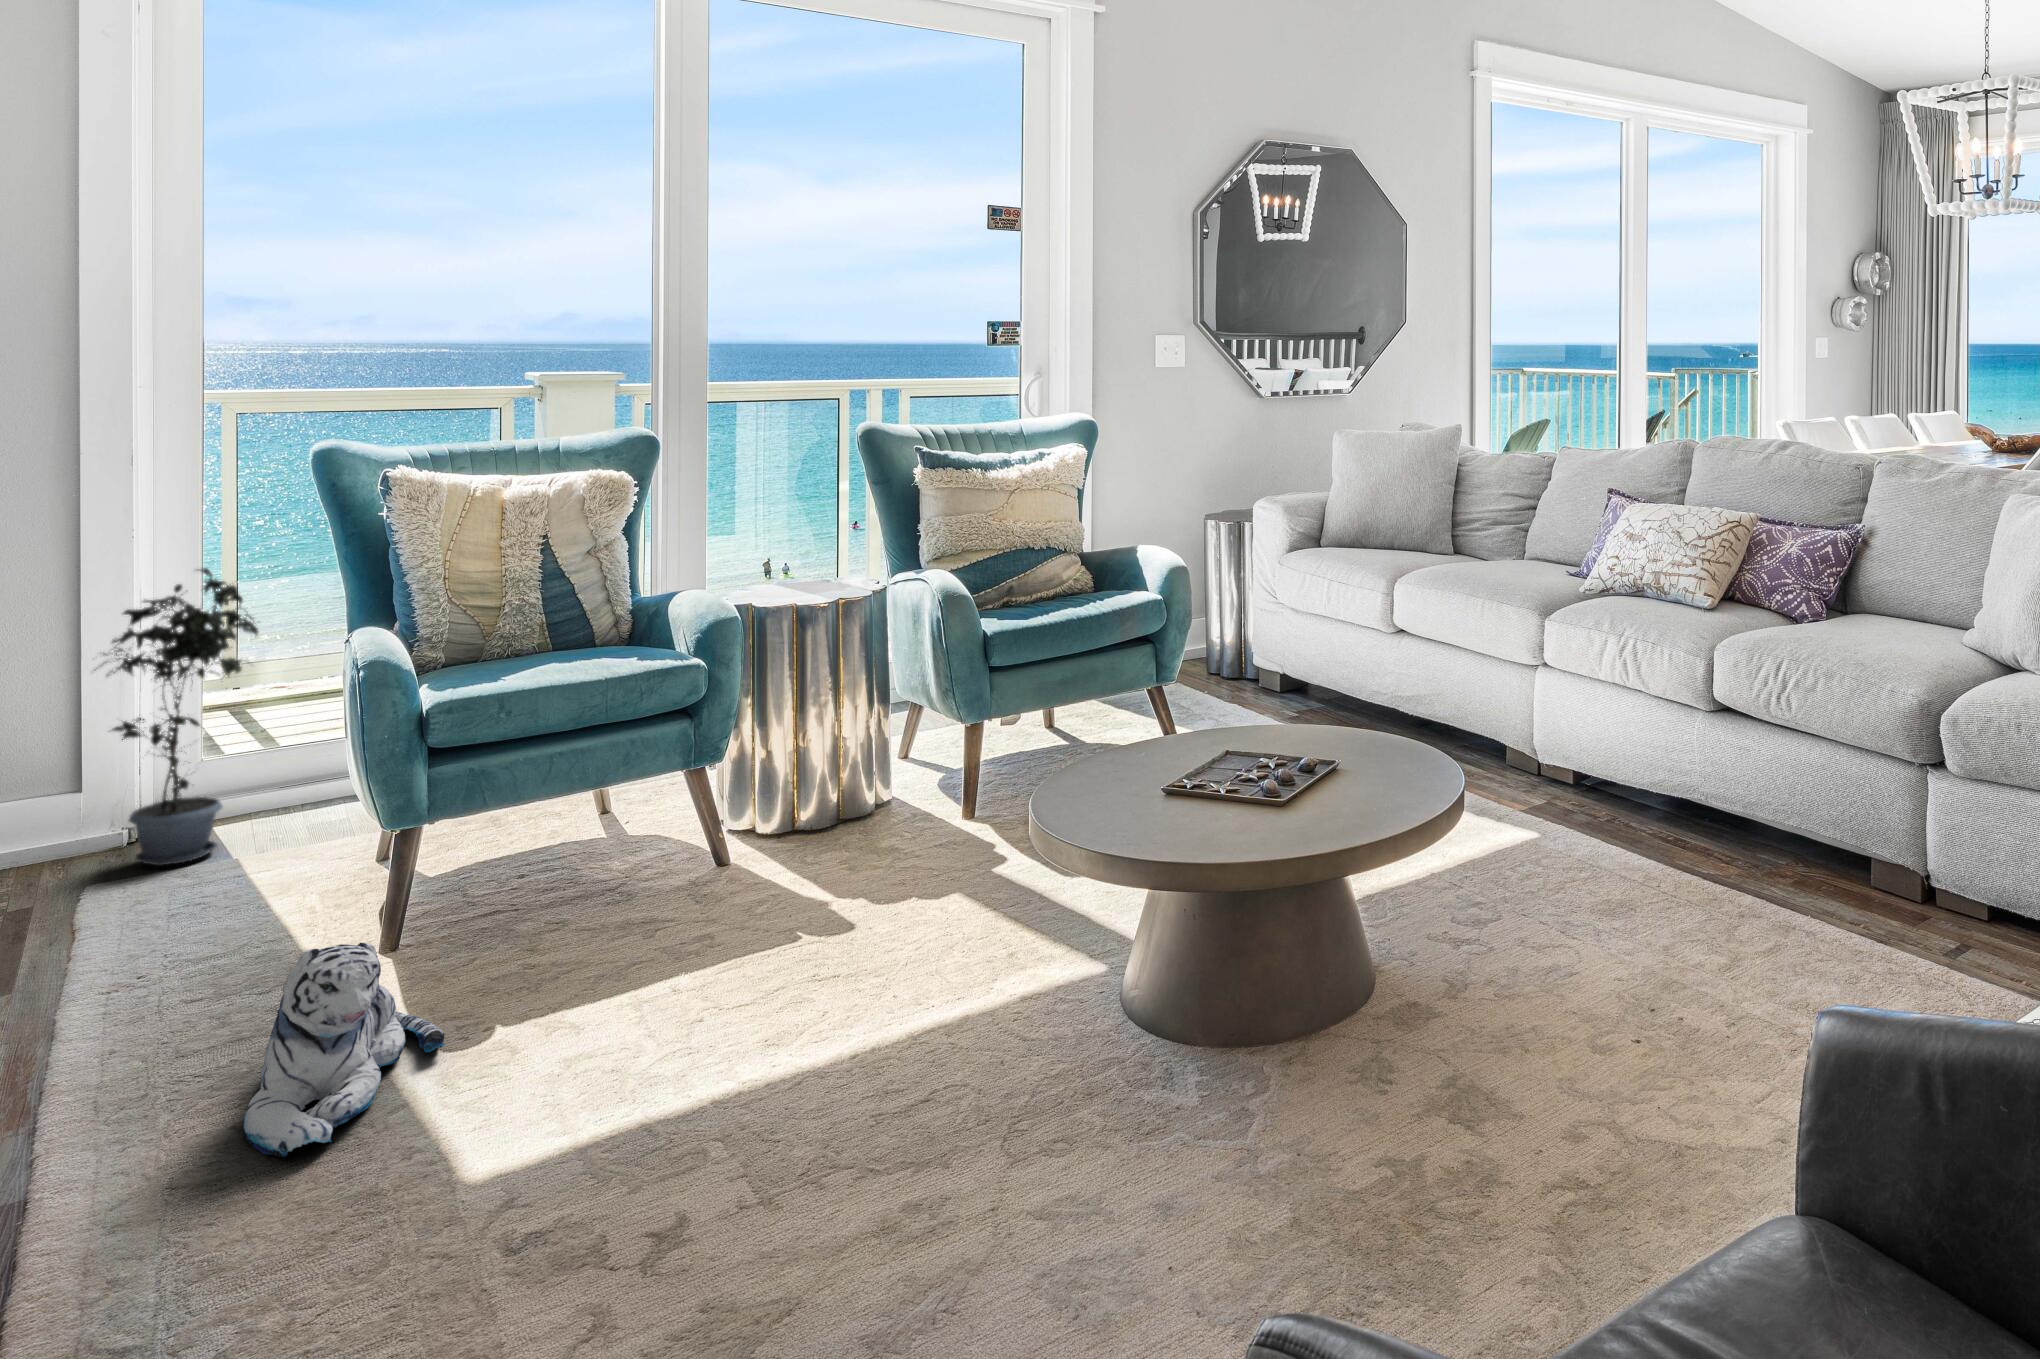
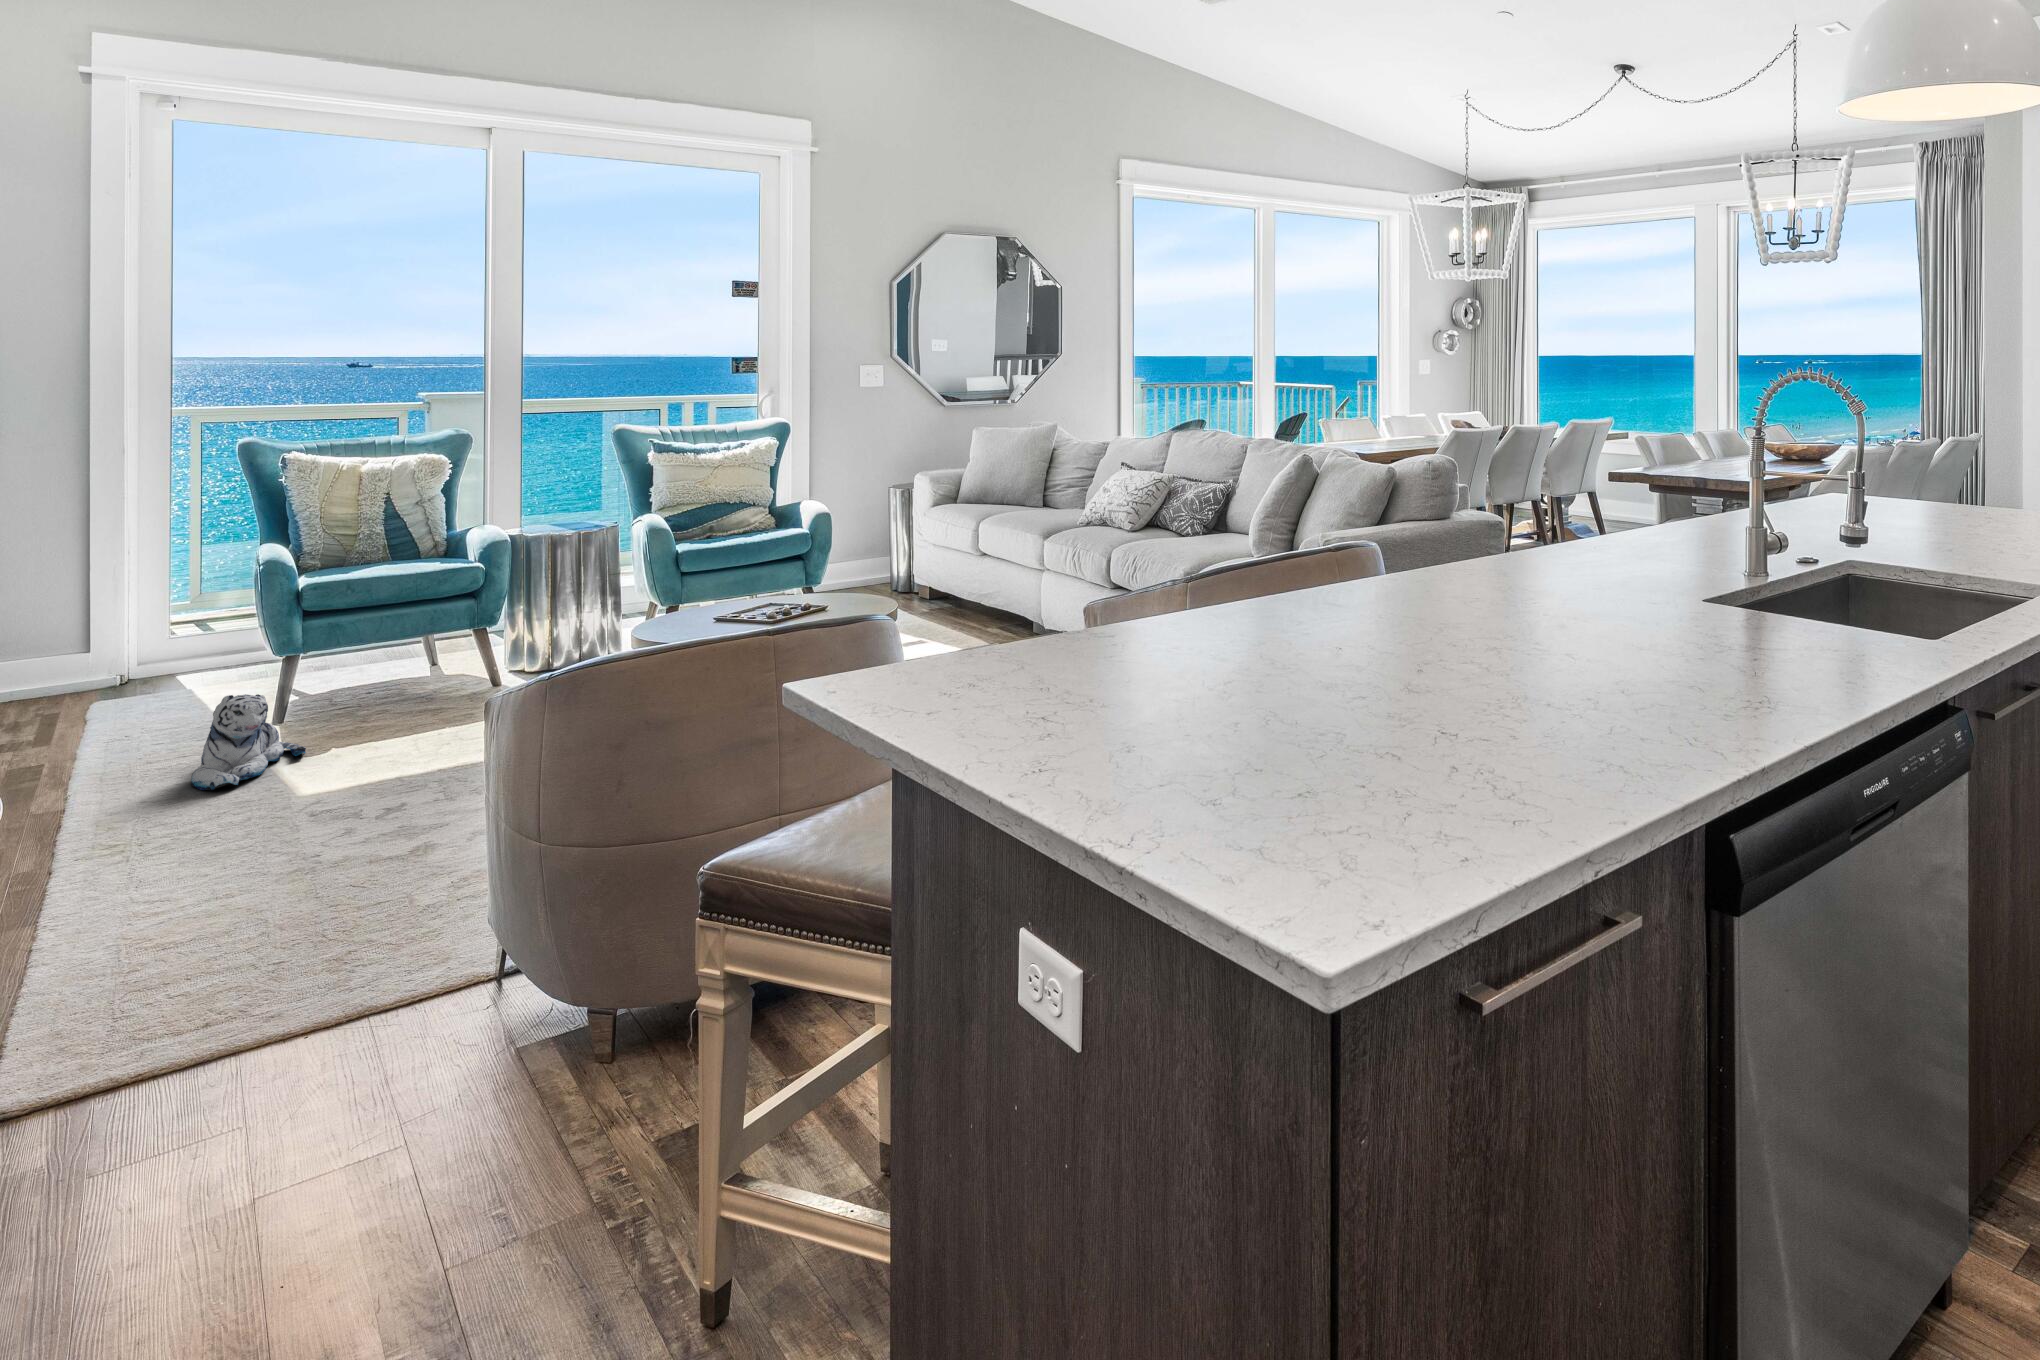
potted plant: present [95,568,259,866] -> none [95,515,206,693]

